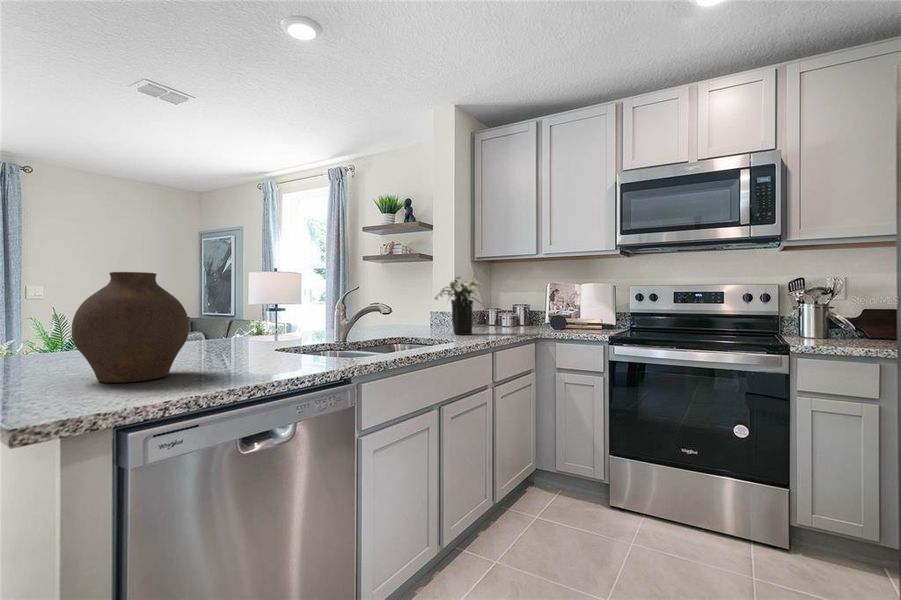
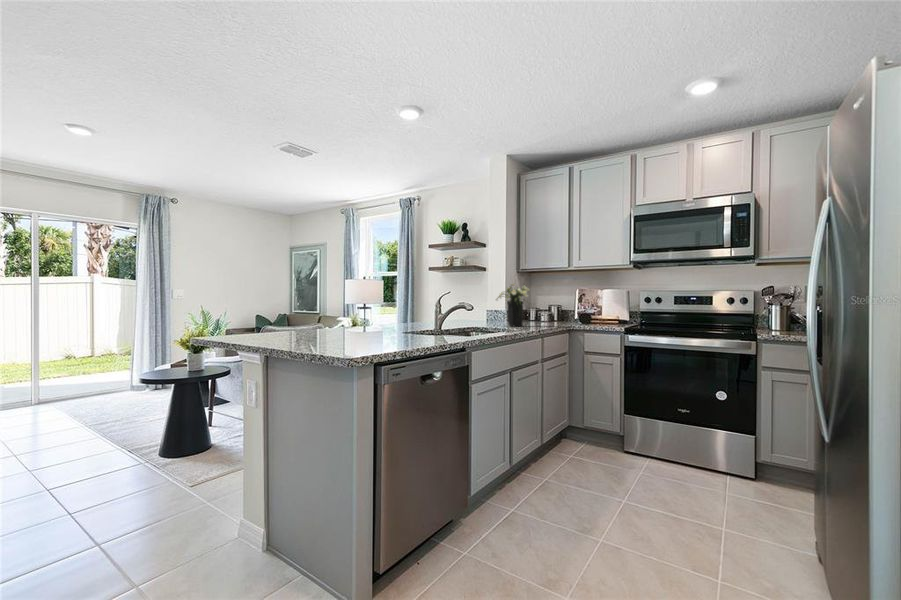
vase: present [72,272,189,383] -> none [320,283,377,345]

